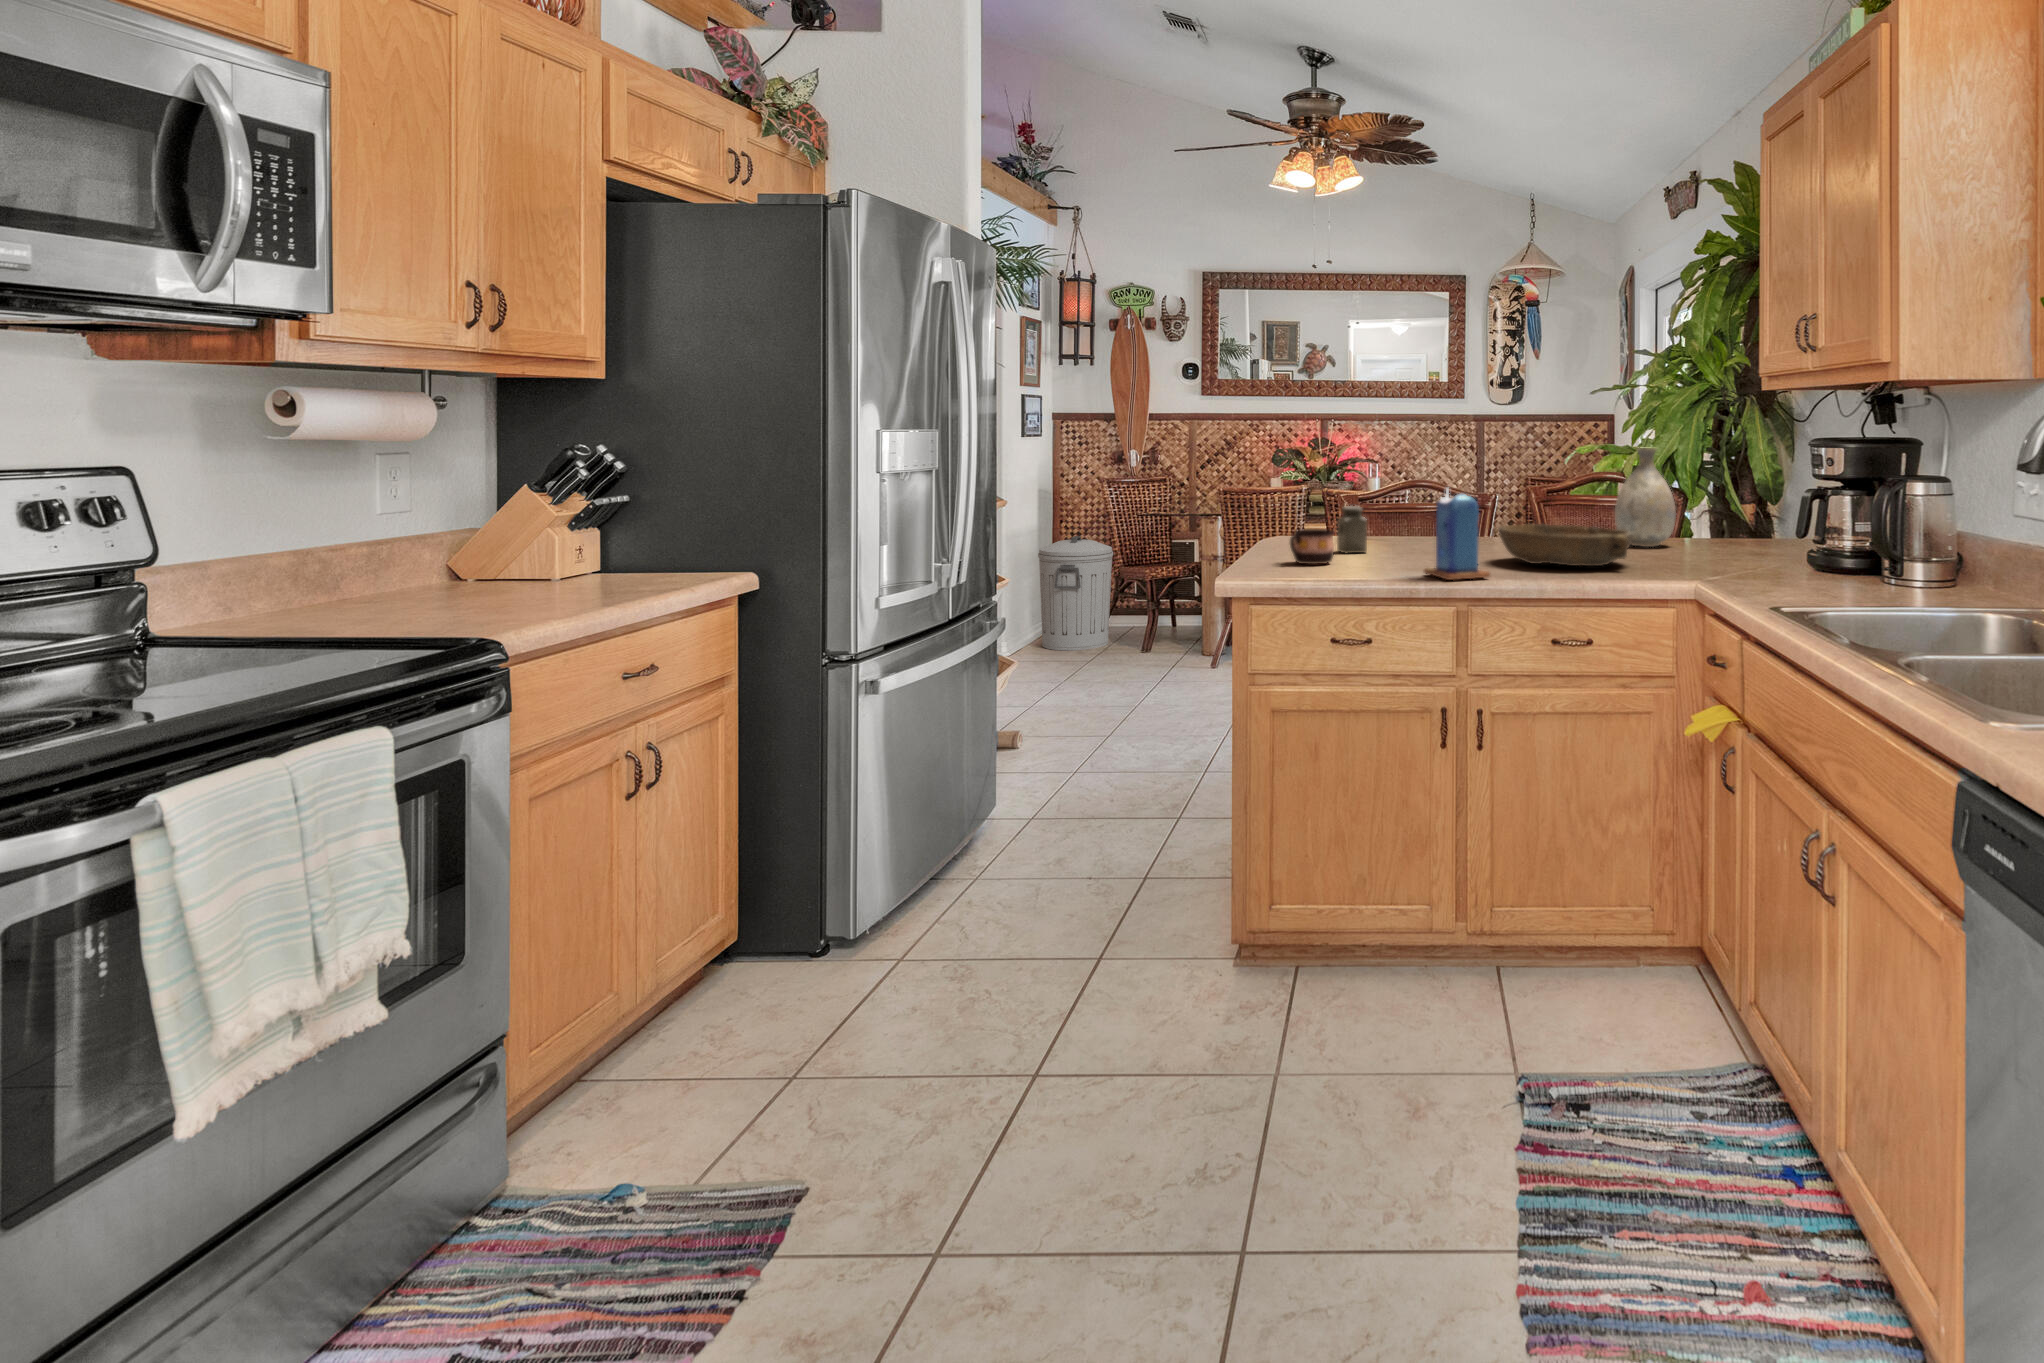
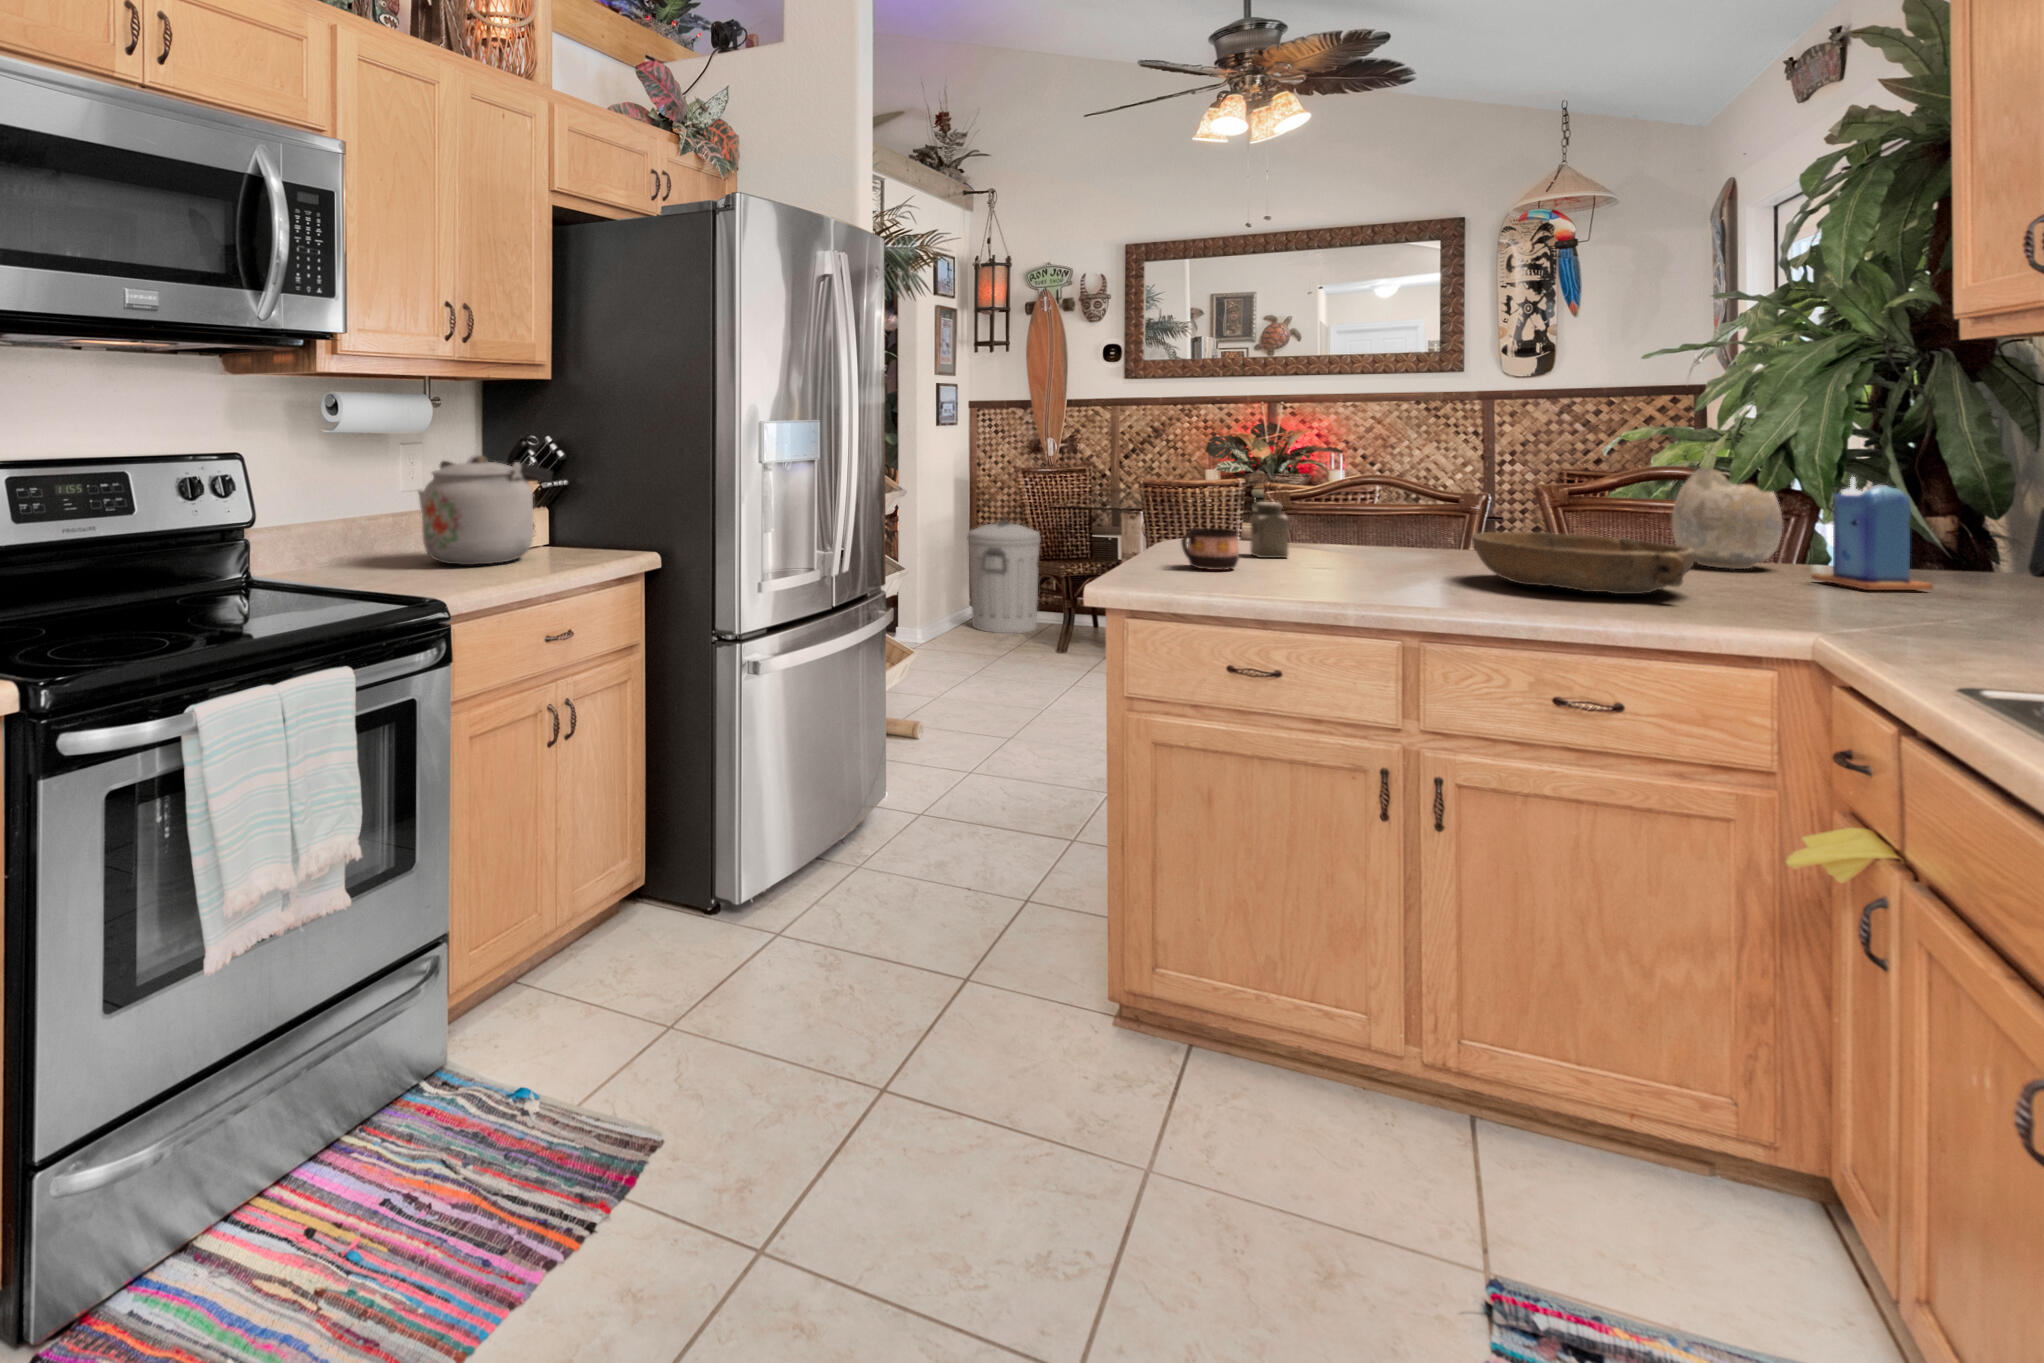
kettle: none [408,469,613,601] -> present [418,455,553,565]
candle: present [1424,489,1490,580] -> present [1811,477,1933,590]

